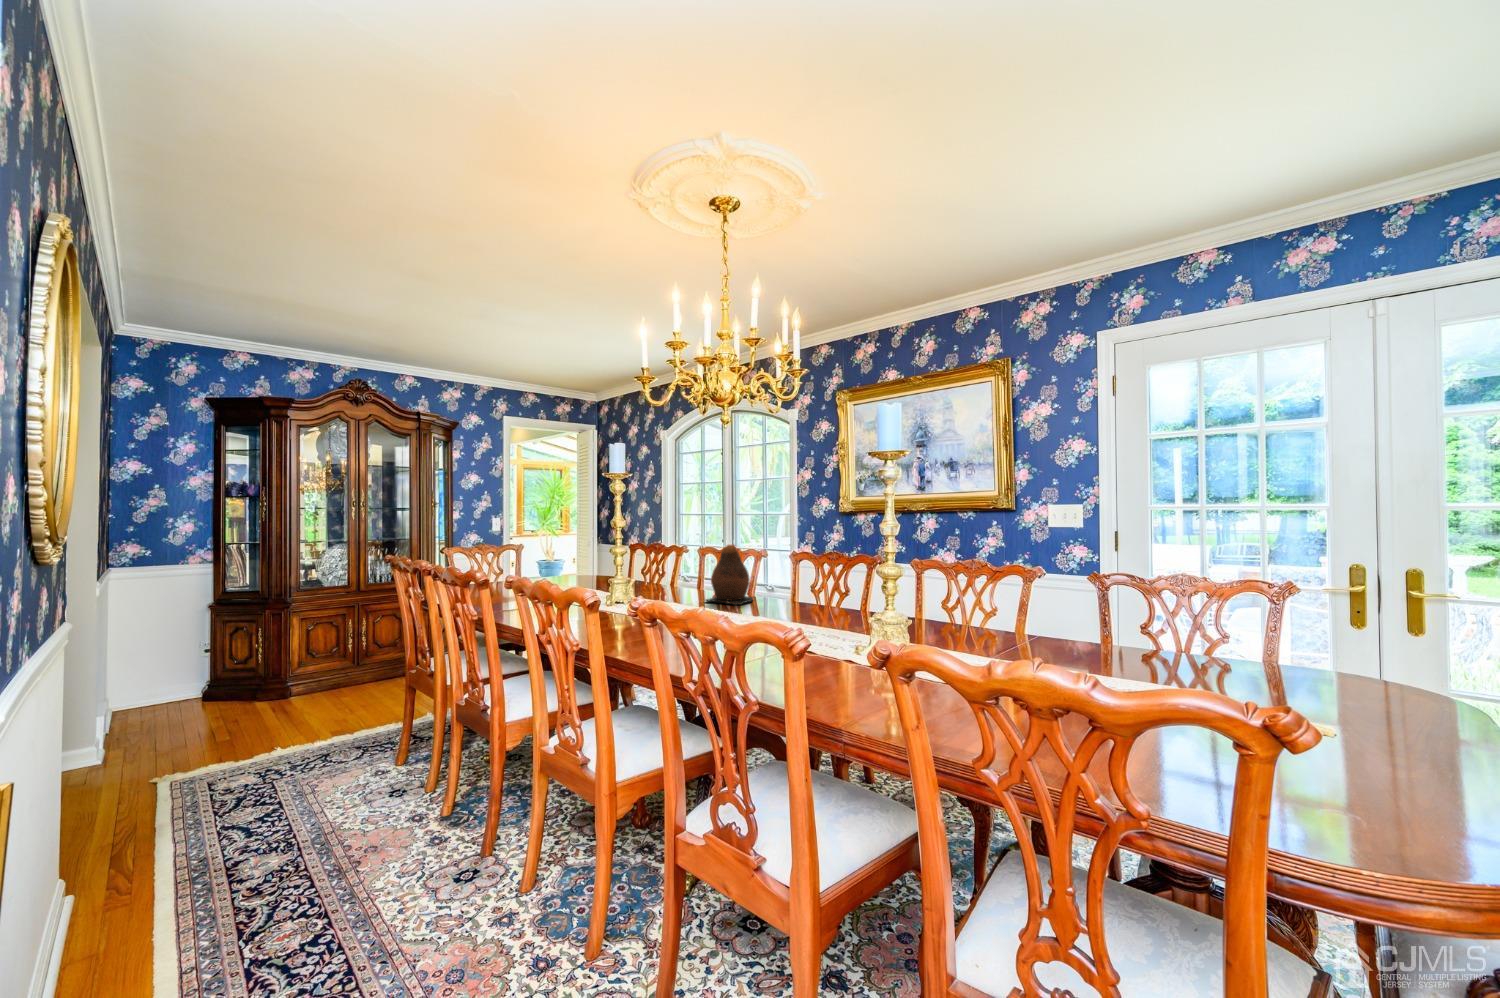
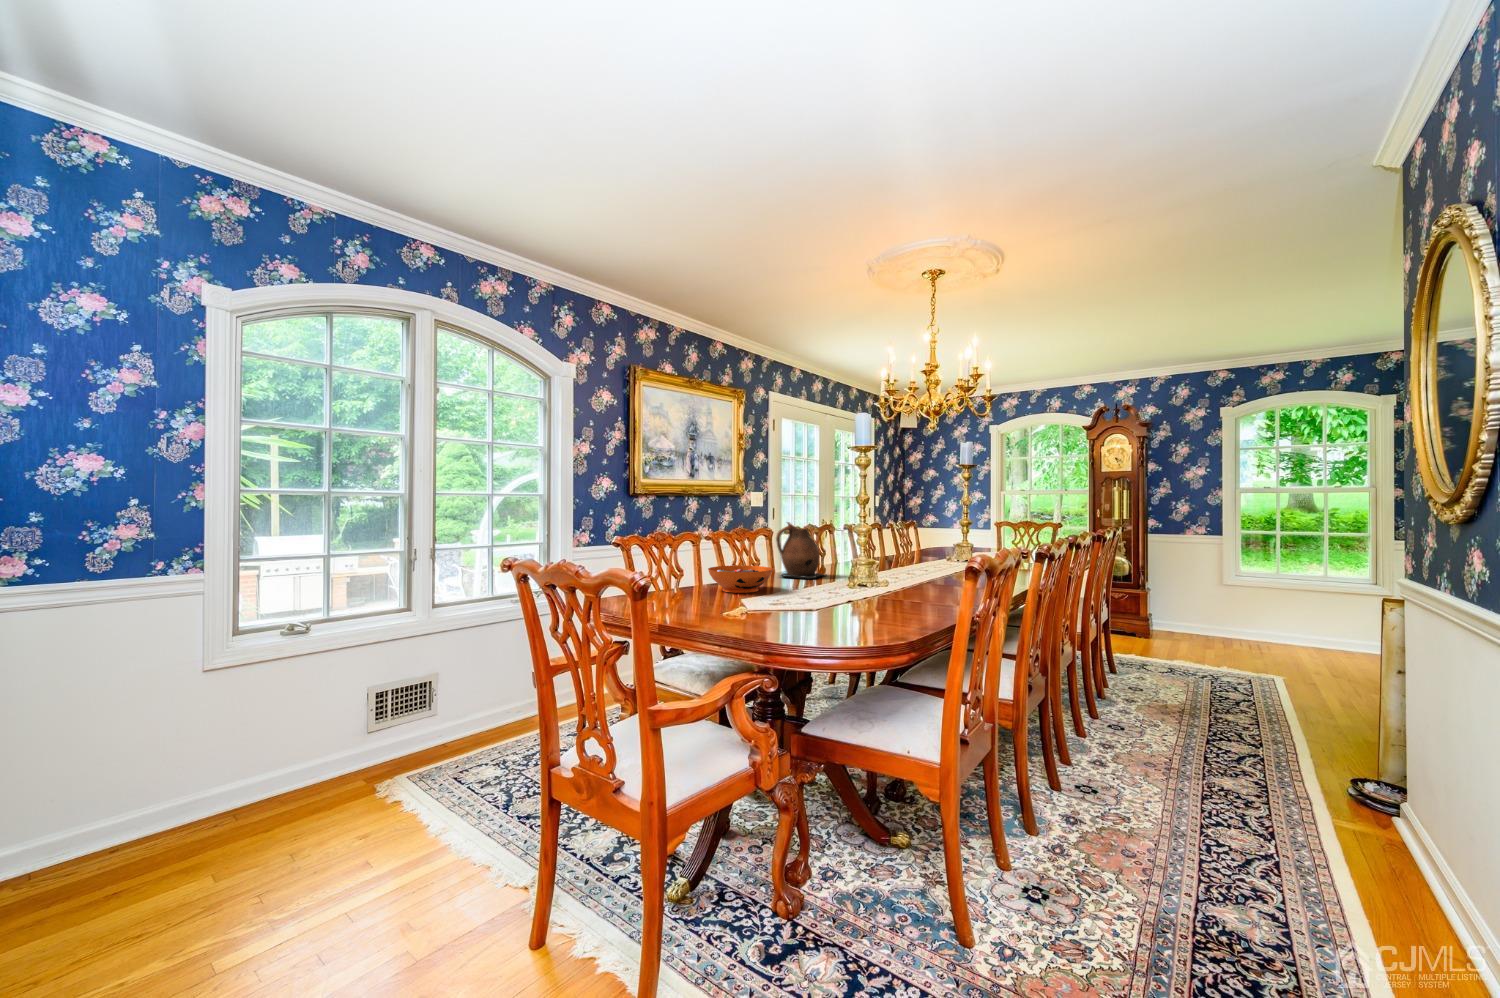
decorative bowl: none [624,573,673,594] -> present [708,566,773,593]

